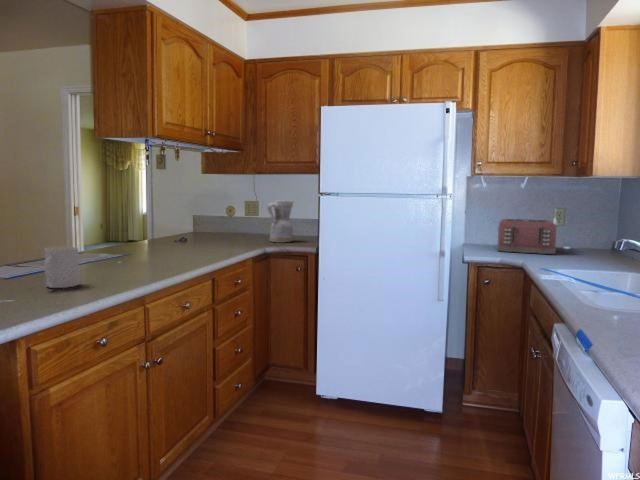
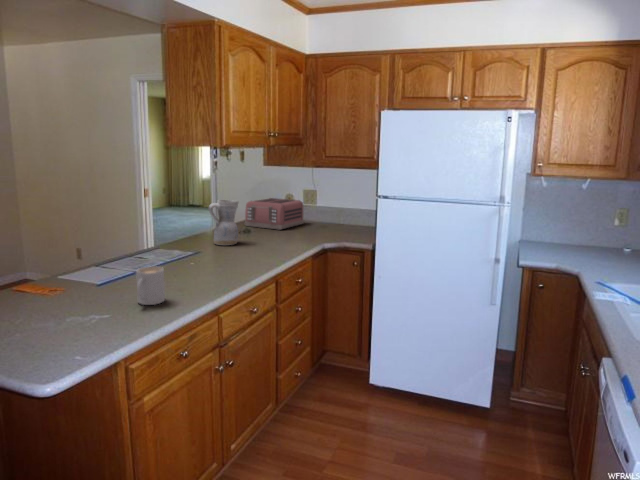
ceramic pitcher: present [268,201,293,242] -> present [208,200,239,245]
toaster: present [497,219,556,254] -> present [245,198,304,230]

